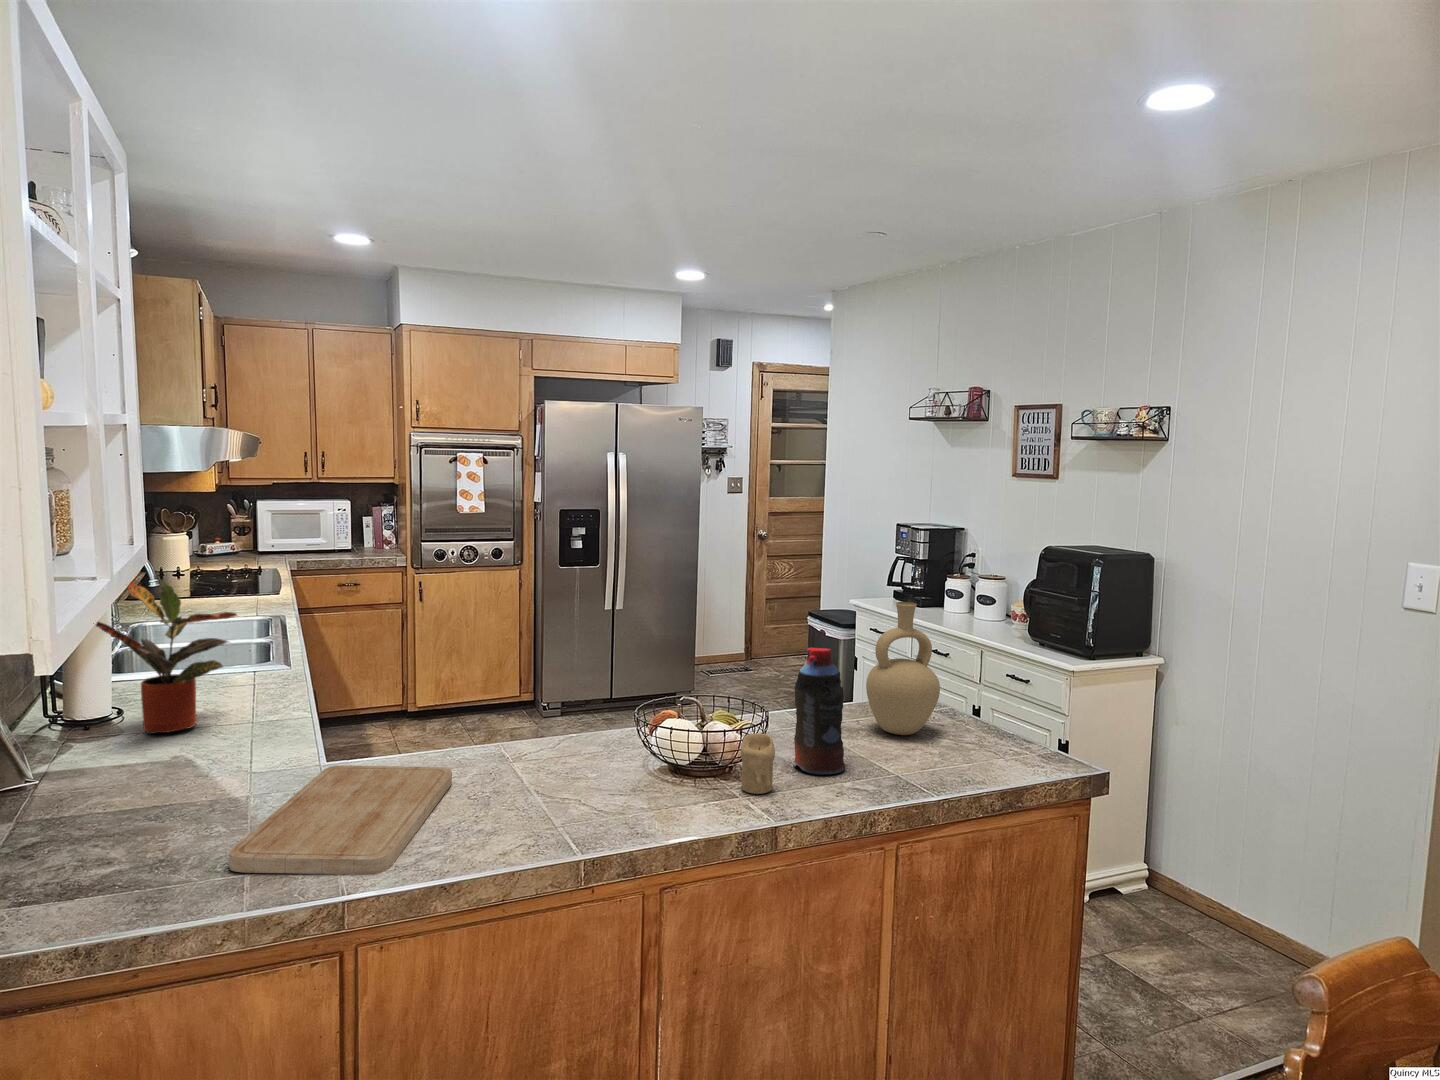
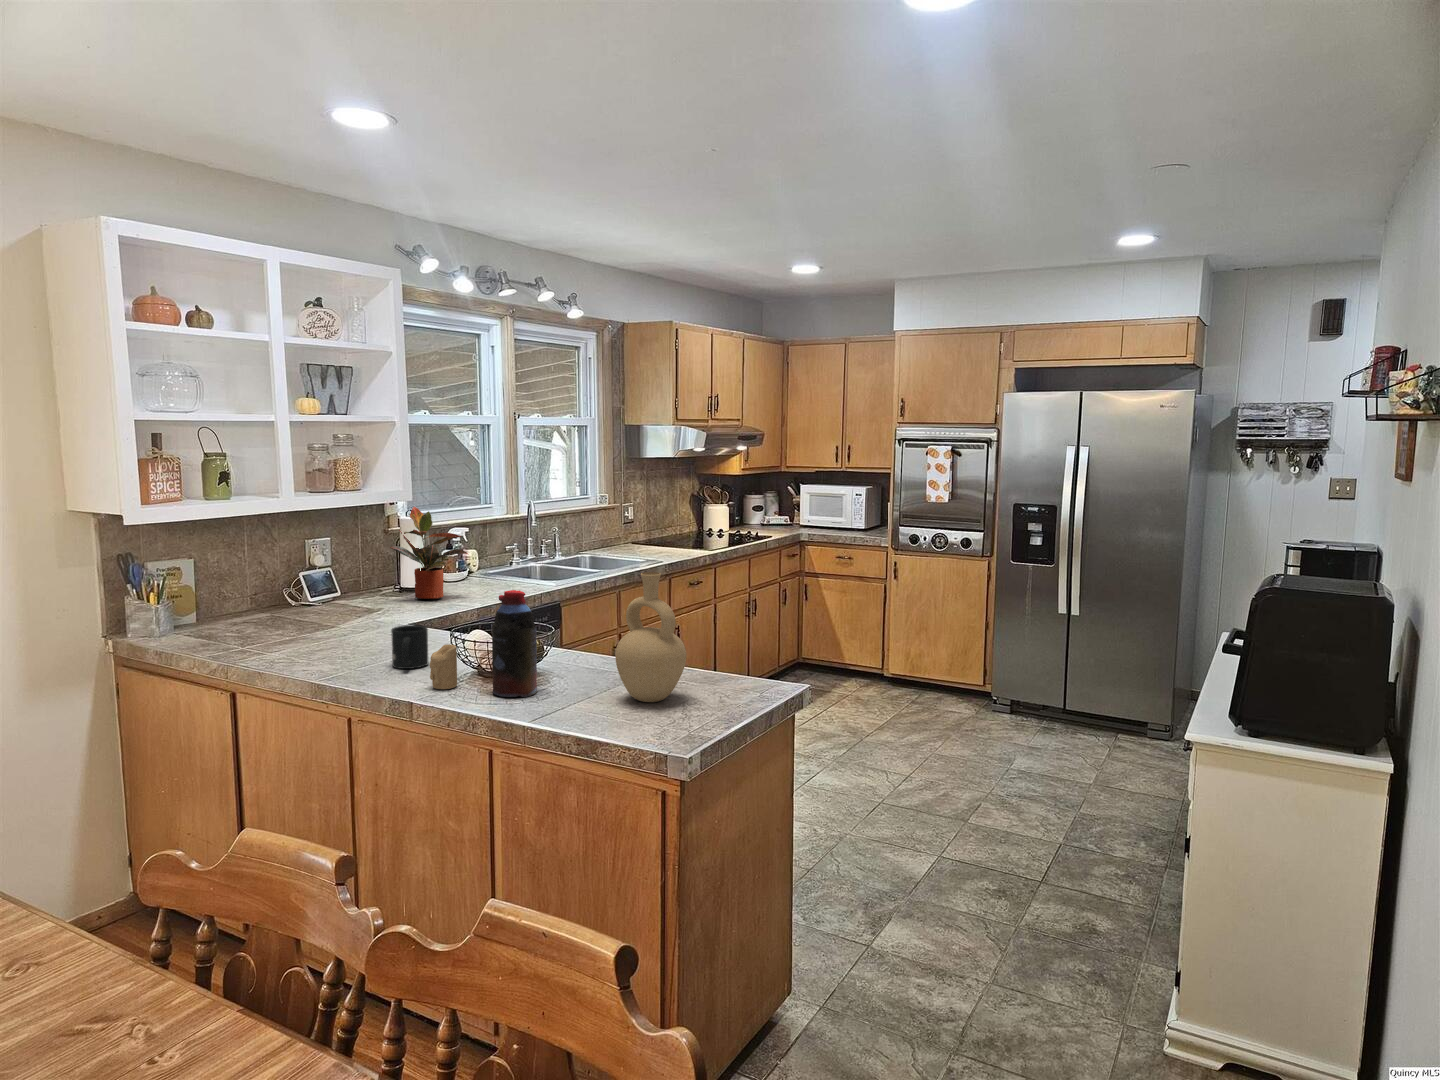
mug: none [592,731,661,799] -> present [391,625,428,669]
cutting board: present [229,765,452,875] -> none [238,620,394,657]

